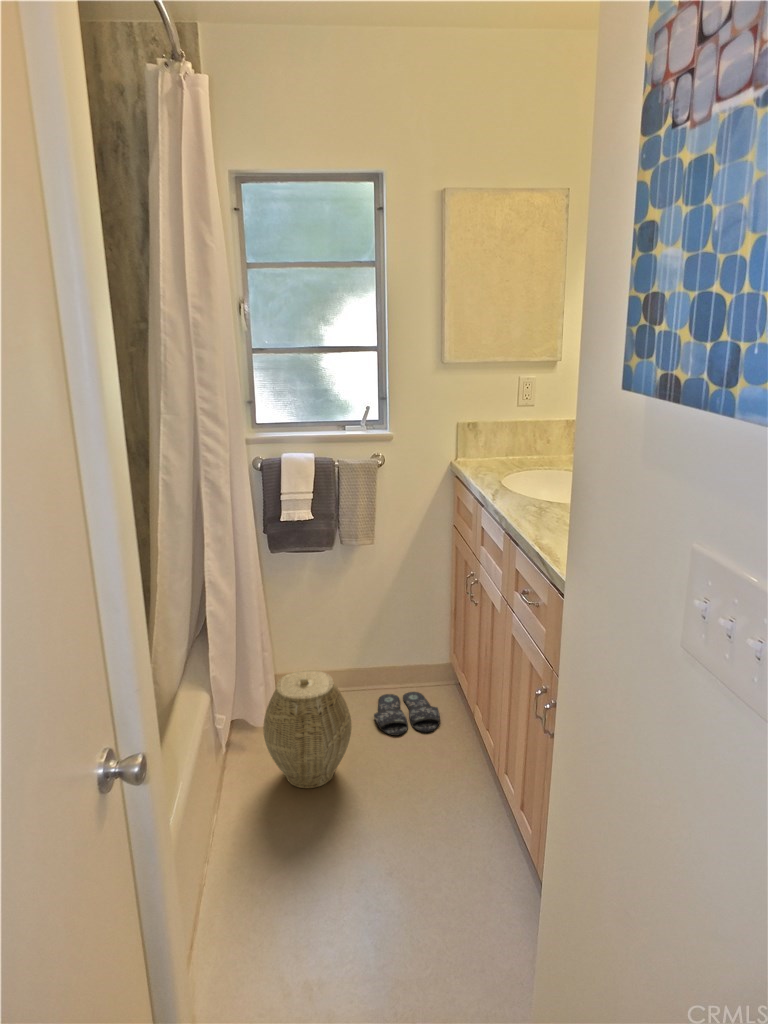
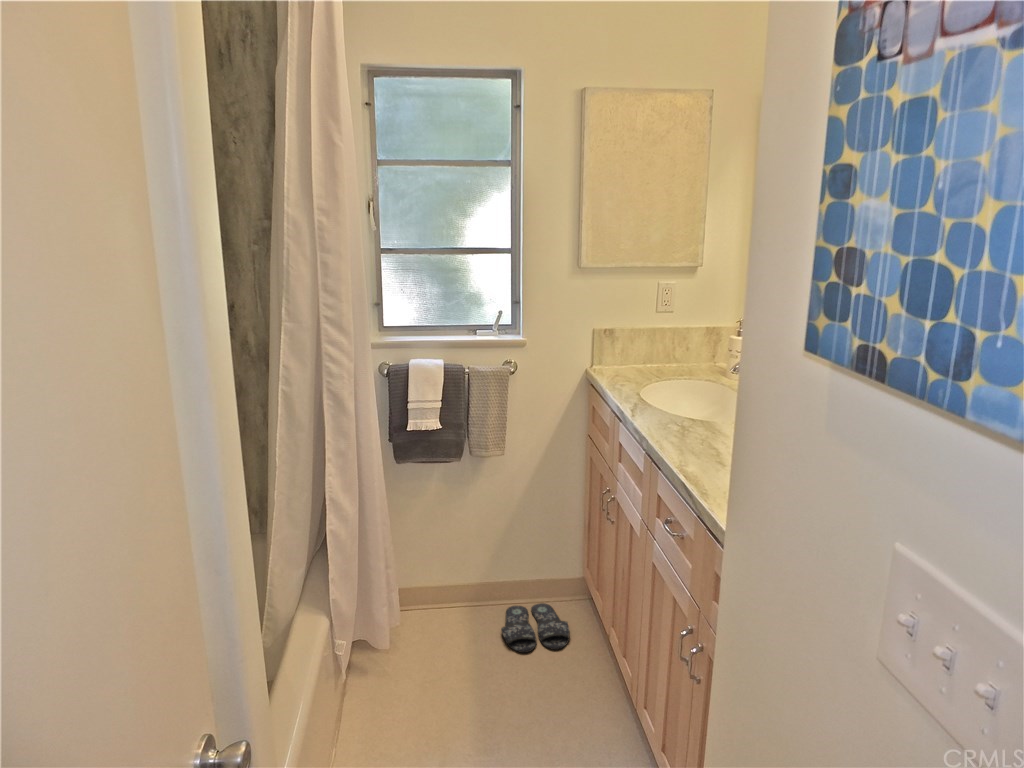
woven basket: present [263,670,351,788] -> none [386,586,478,712]

